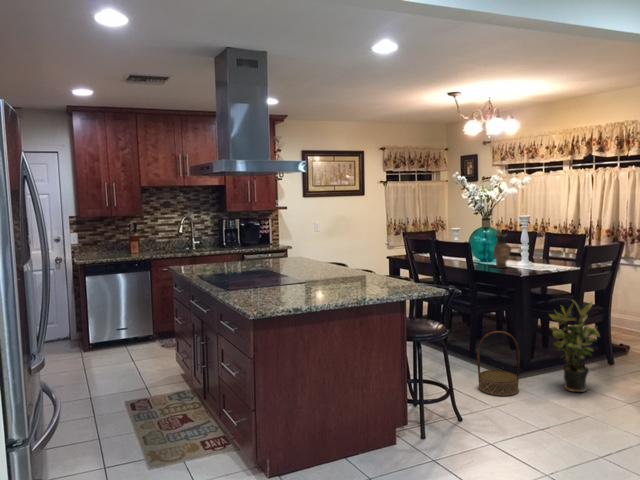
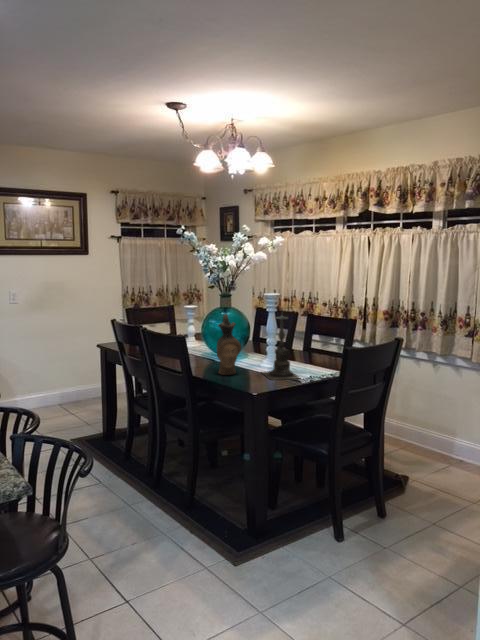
candle holder: none [523,223,554,270] -> present [262,315,299,380]
potted plant: present [550,299,600,392] -> none [279,436,356,590]
basket: present [477,331,520,396] -> none [161,496,231,610]

